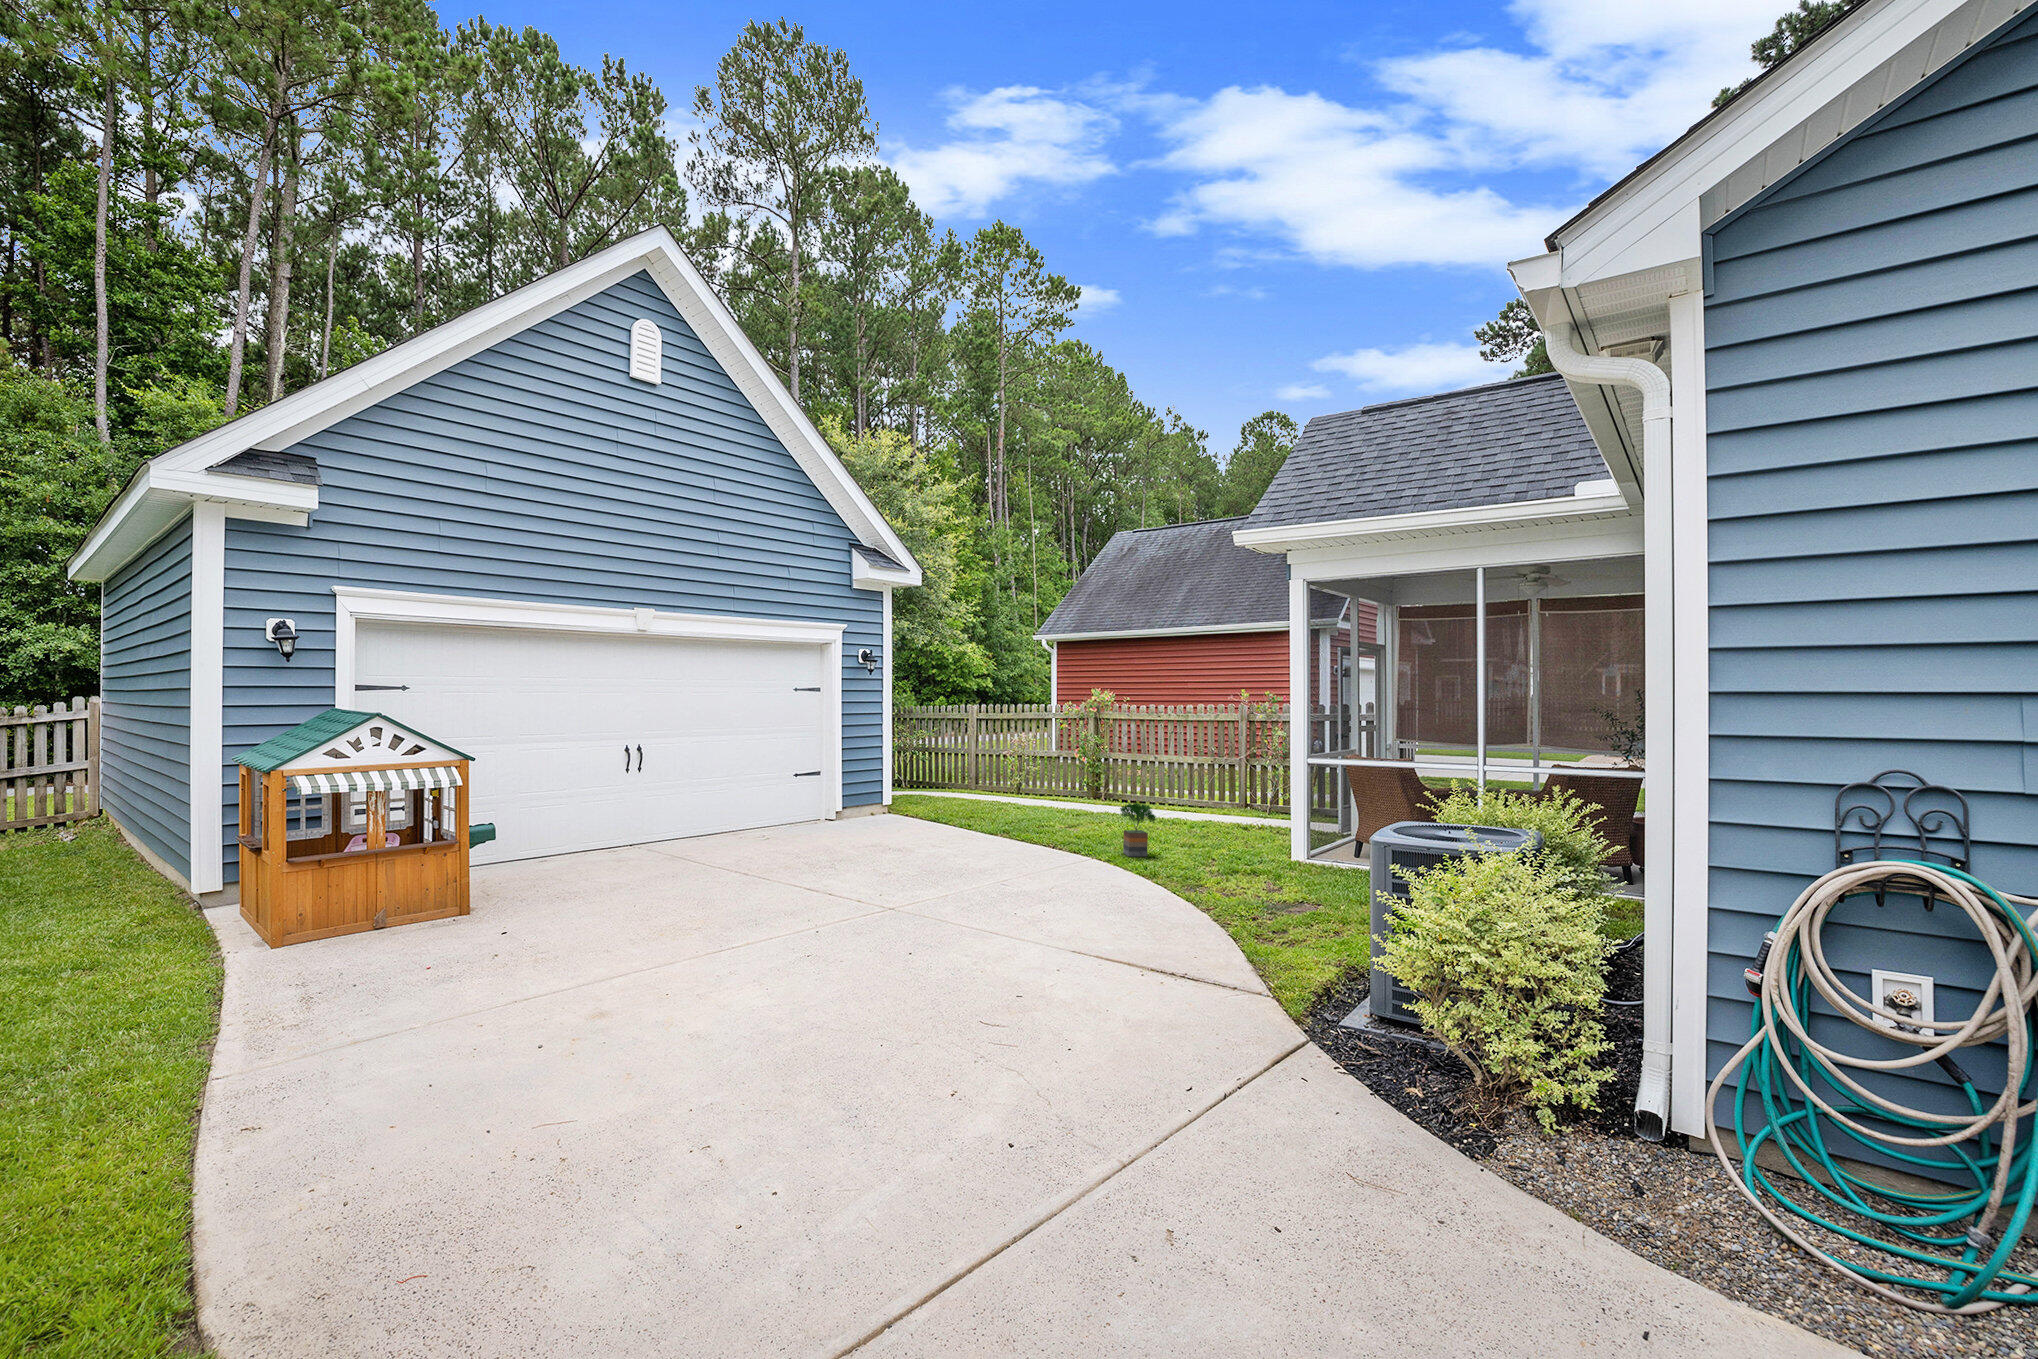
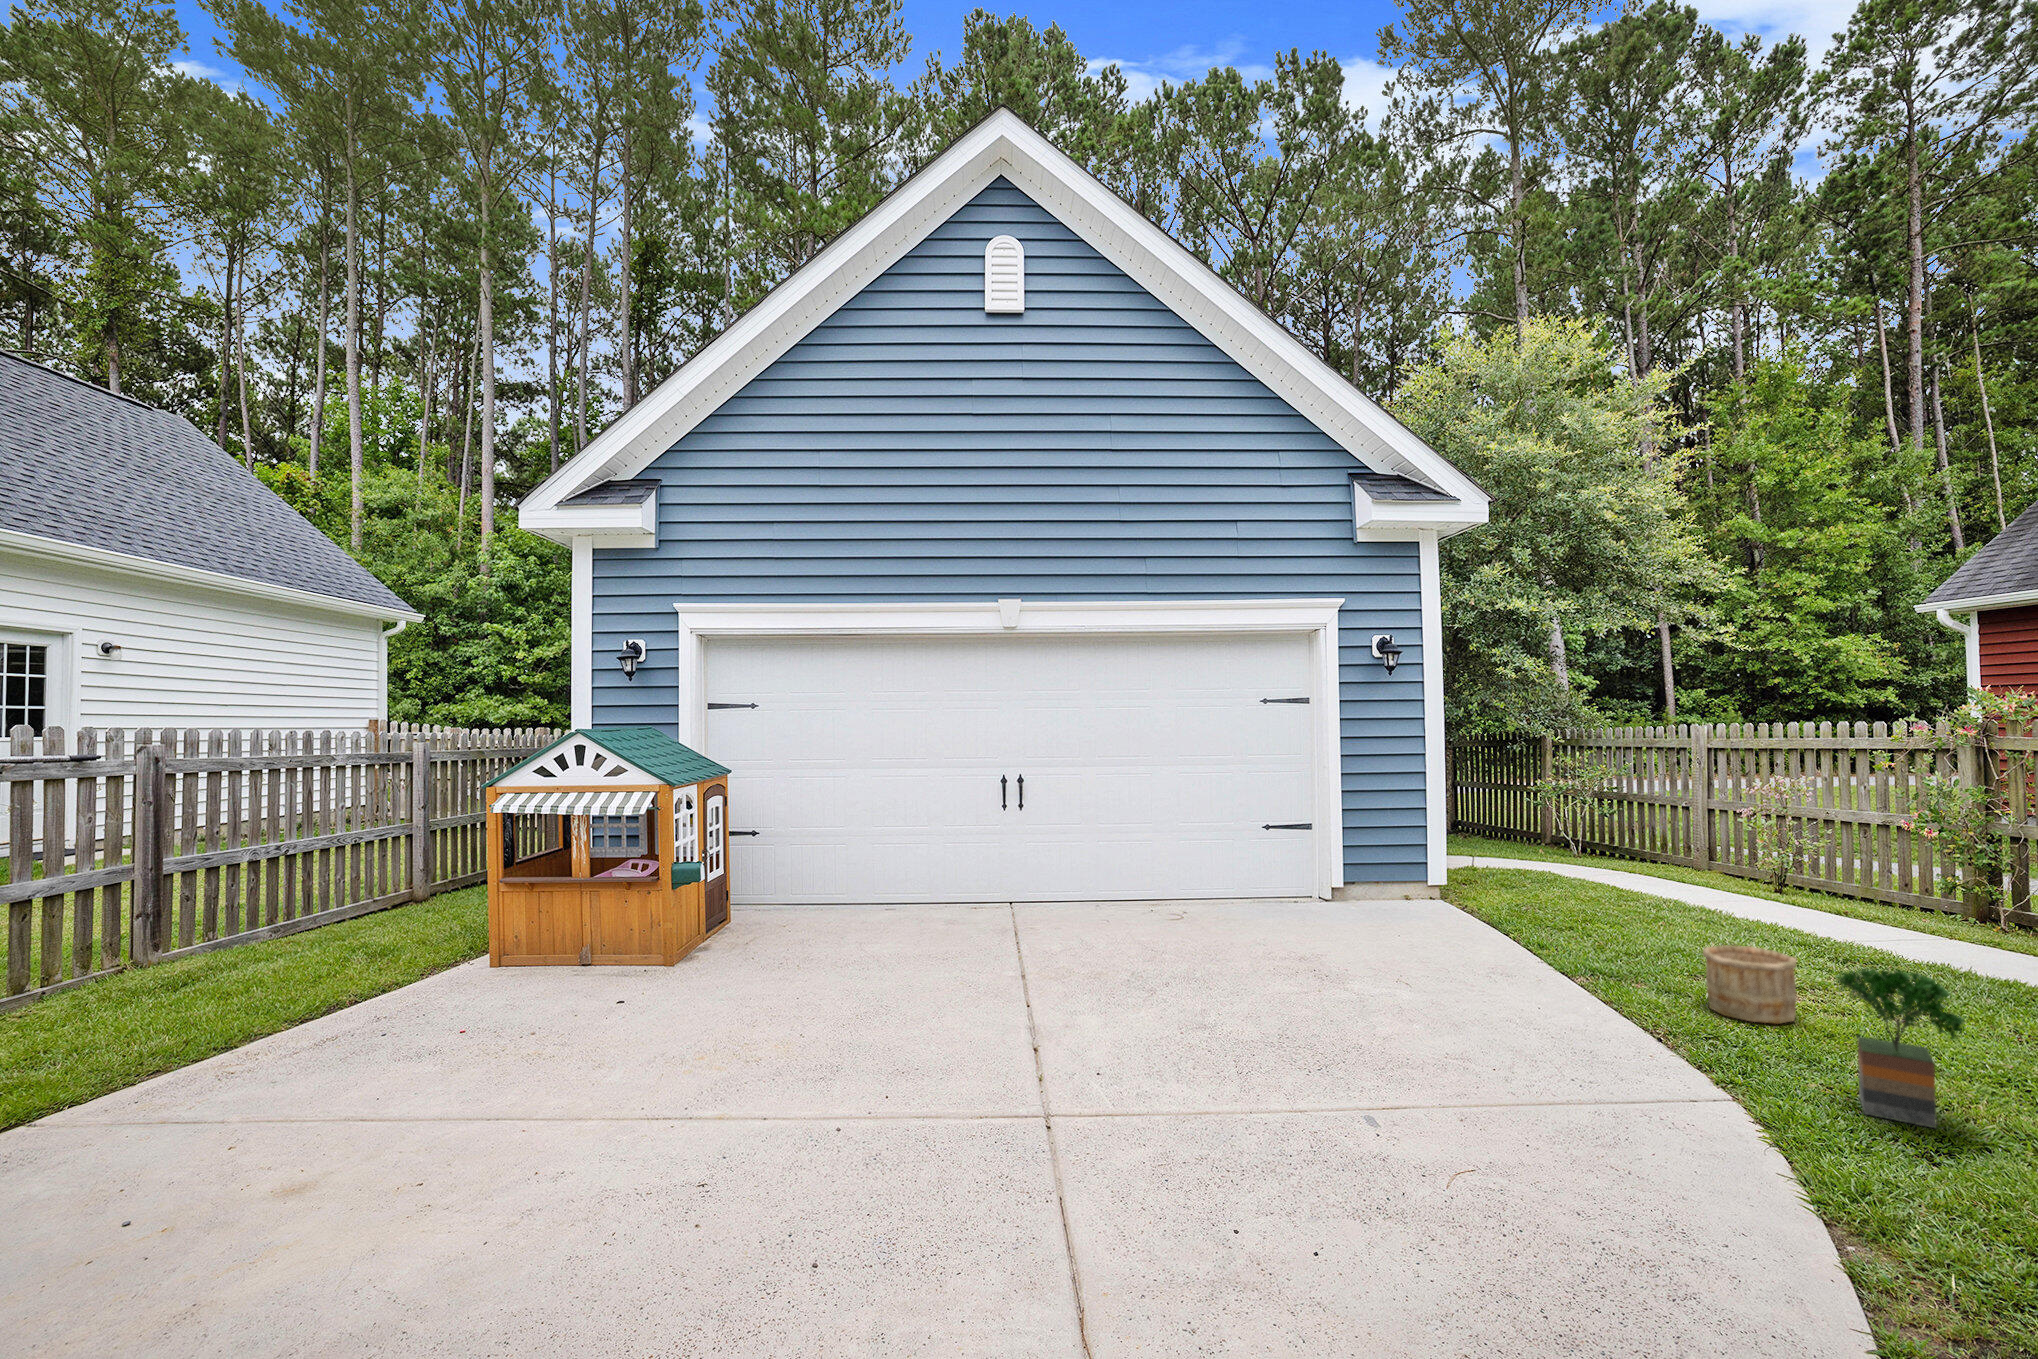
wooden bucket: none [1054,809,1087,839] -> present [1703,945,1796,1024]

